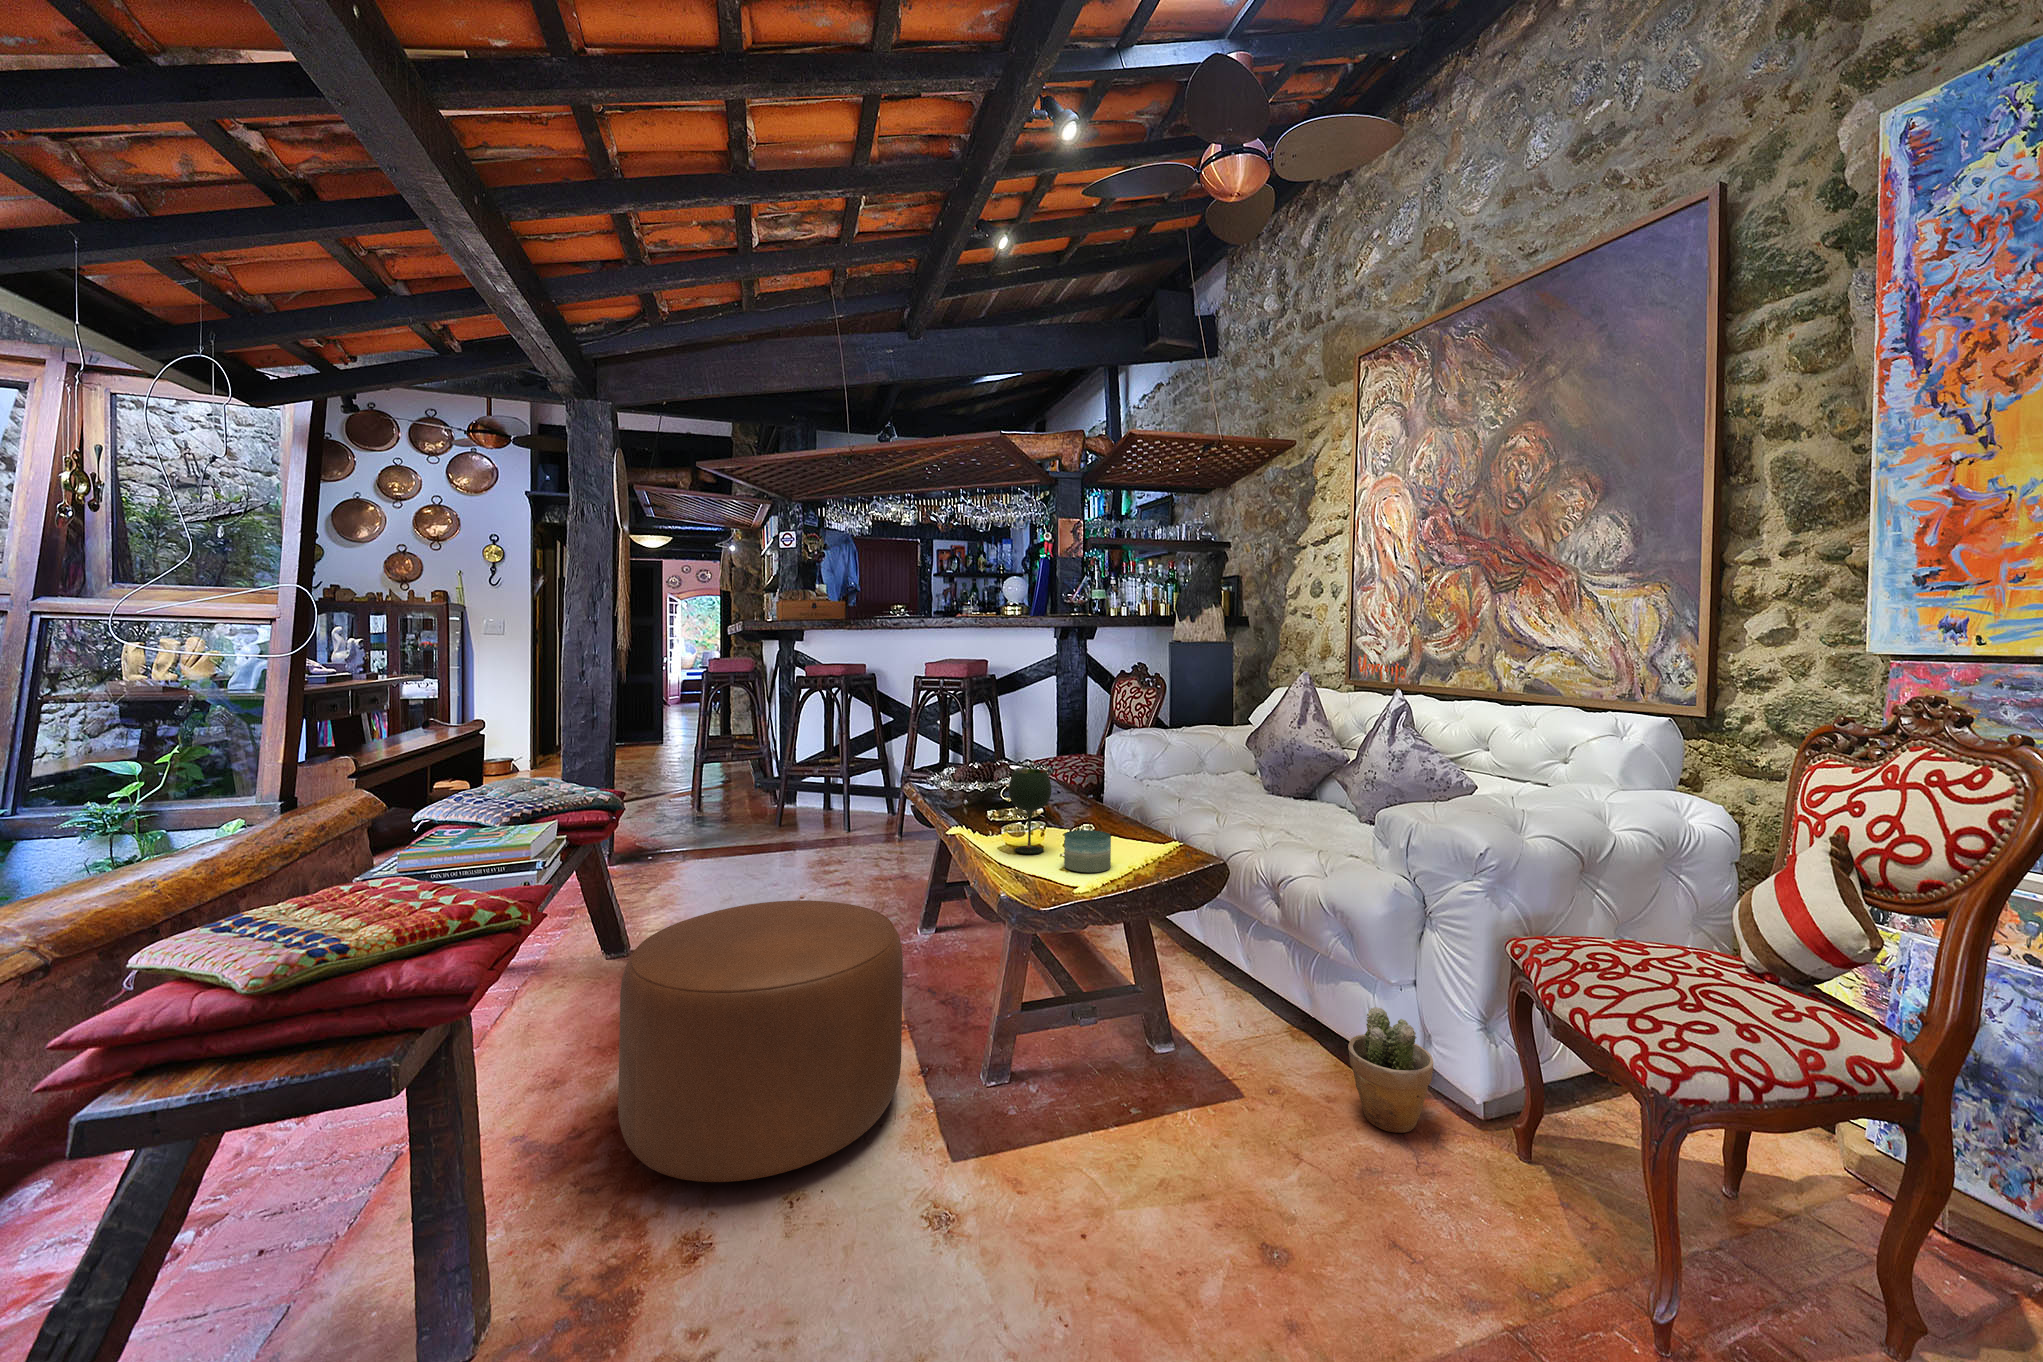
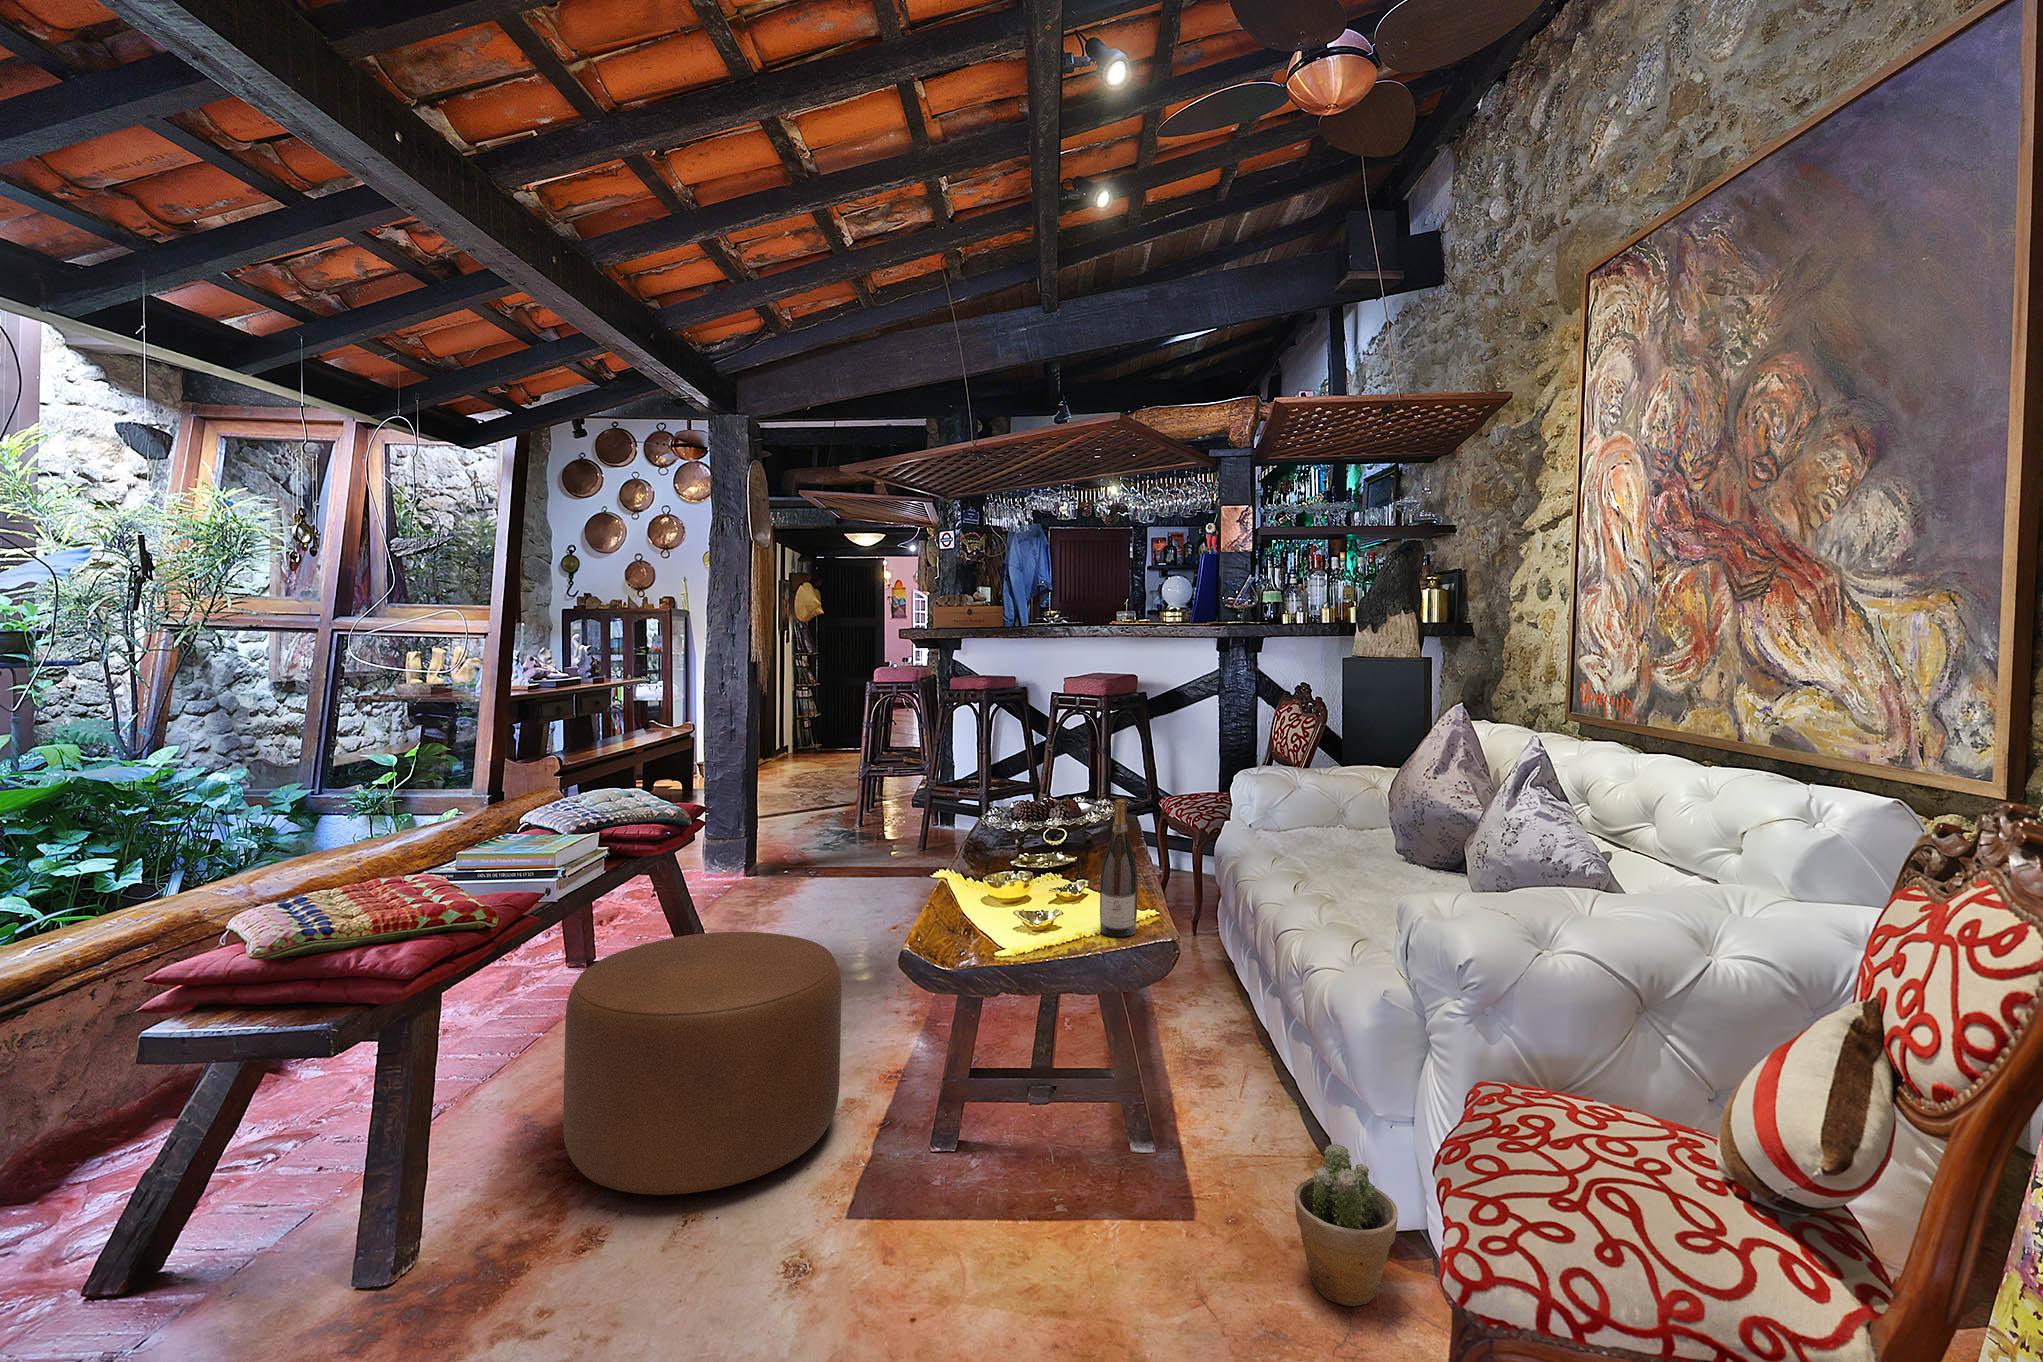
wine bottle: none [1142,747,1175,865] -> present [1100,799,1138,937]
wine glass: present [1009,769,1051,854] -> none [974,815,1022,909]
candle: present [1064,830,1111,872] -> none [1009,888,1060,937]

